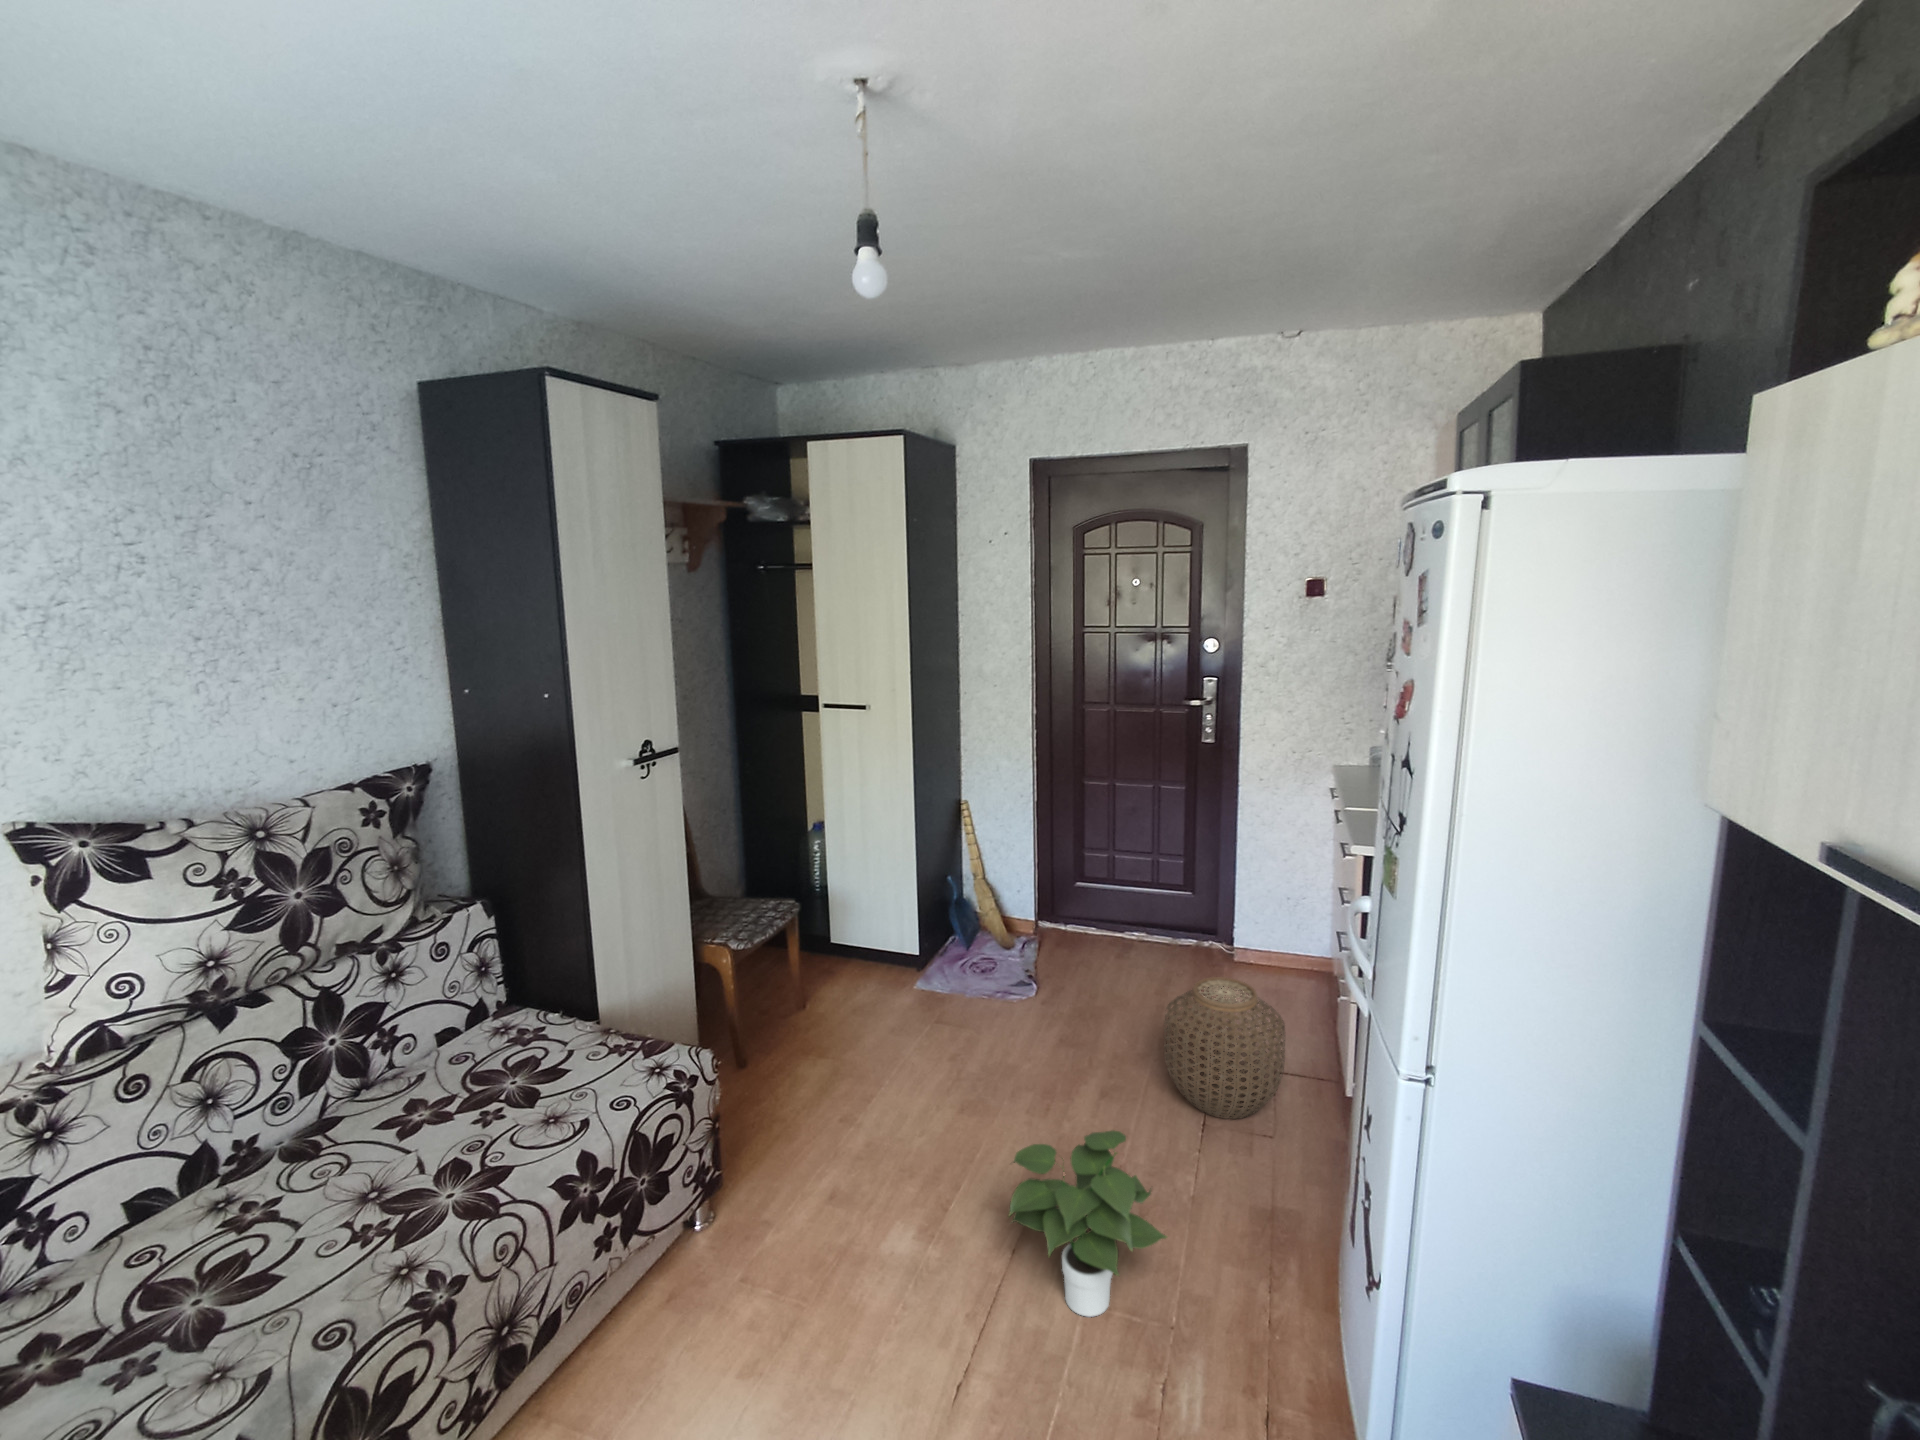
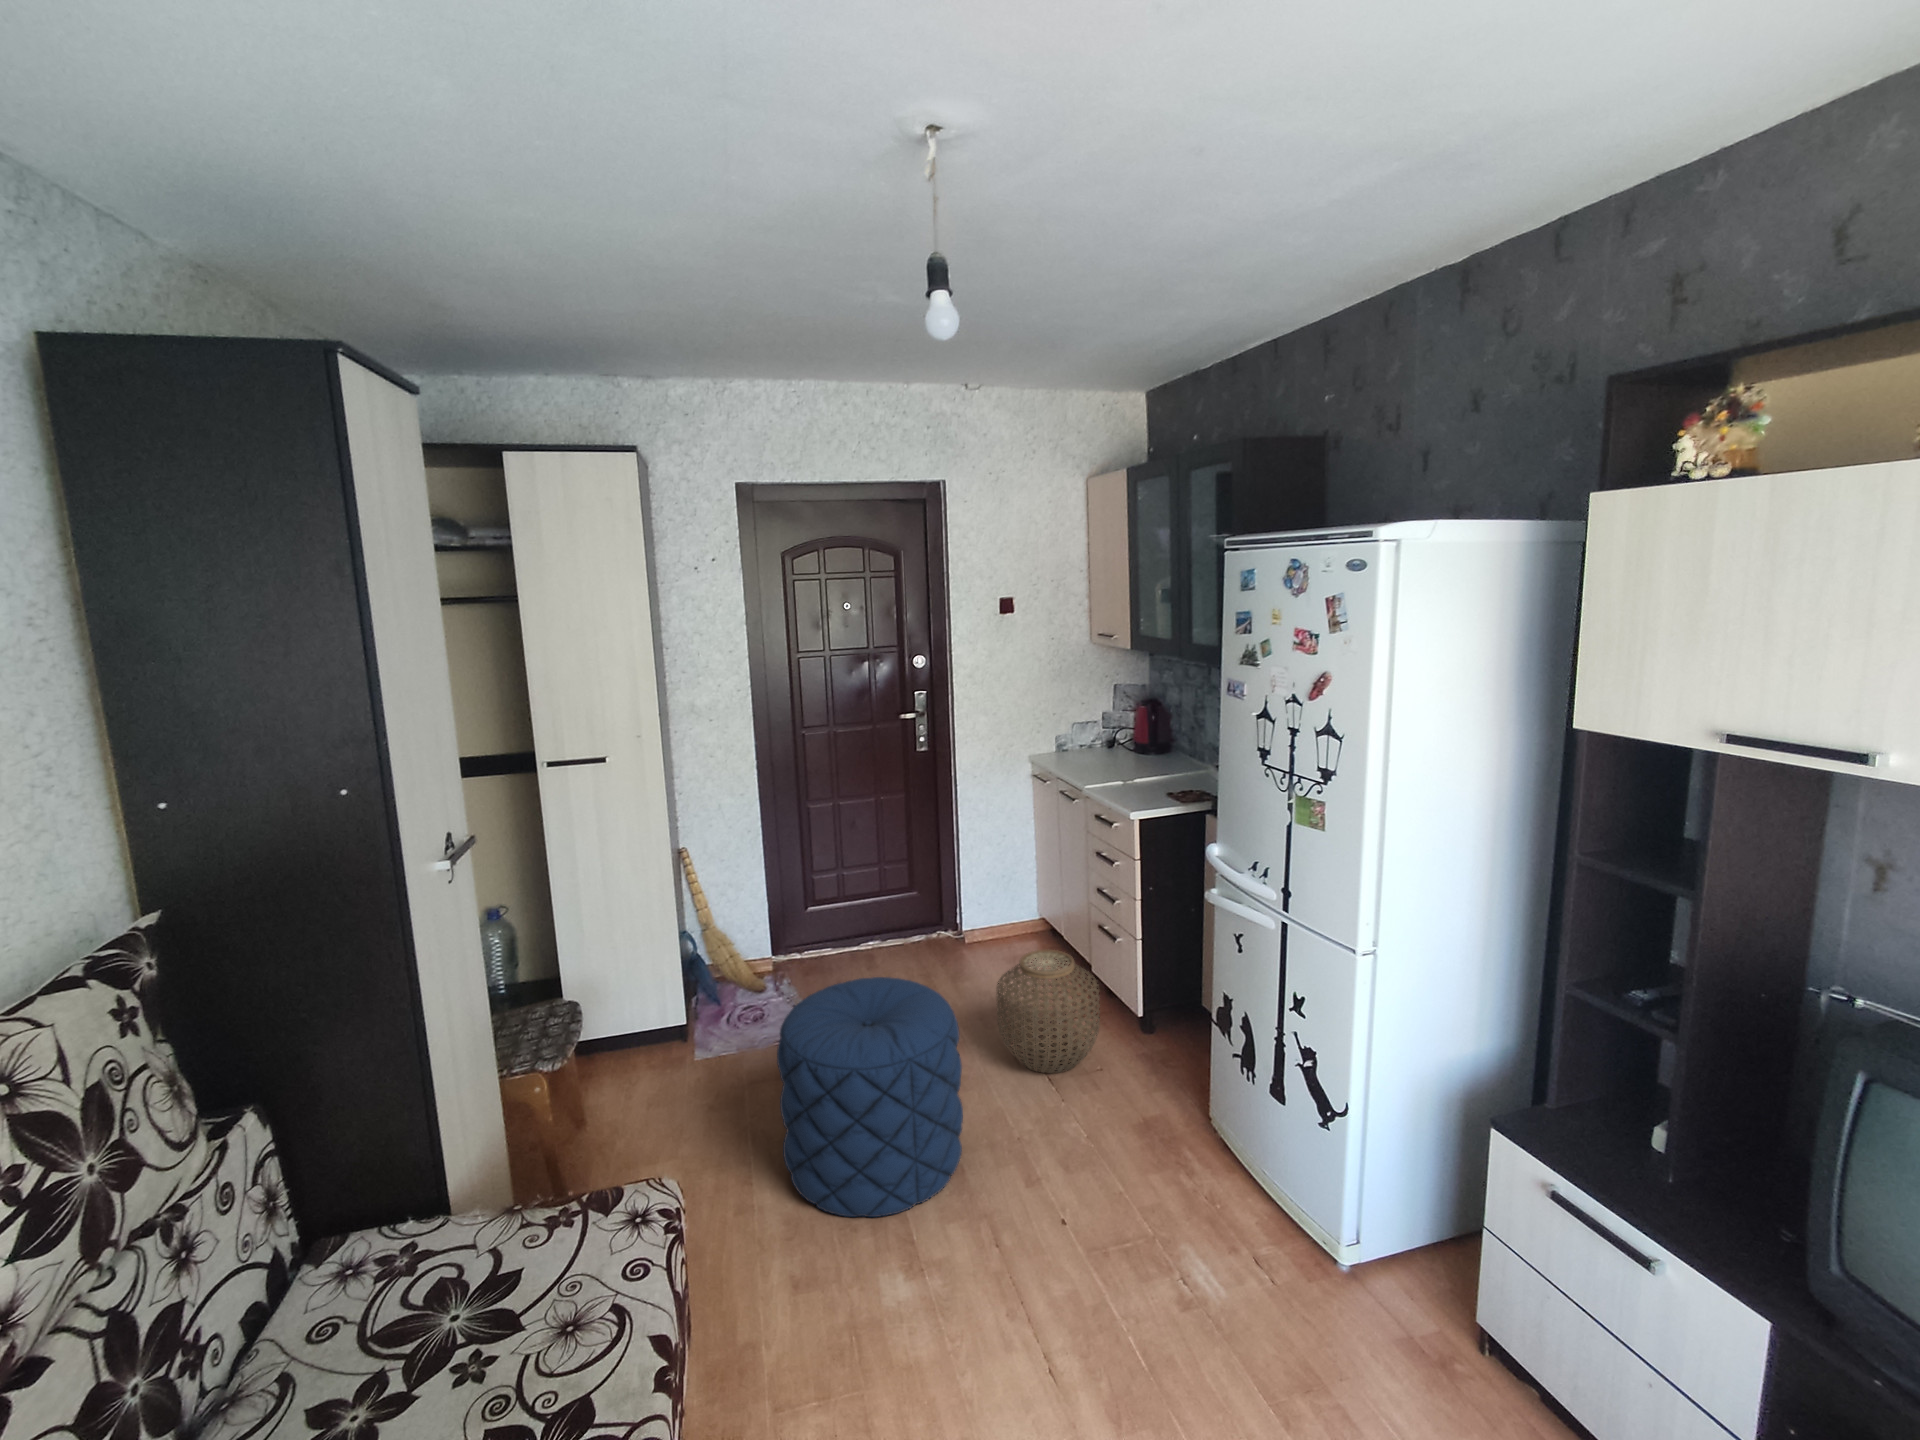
pouf: none [888,947,1066,1178] -> present [777,977,963,1217]
potted plant: present [1009,1130,1167,1317] -> none [1009,1095,1144,1267]

